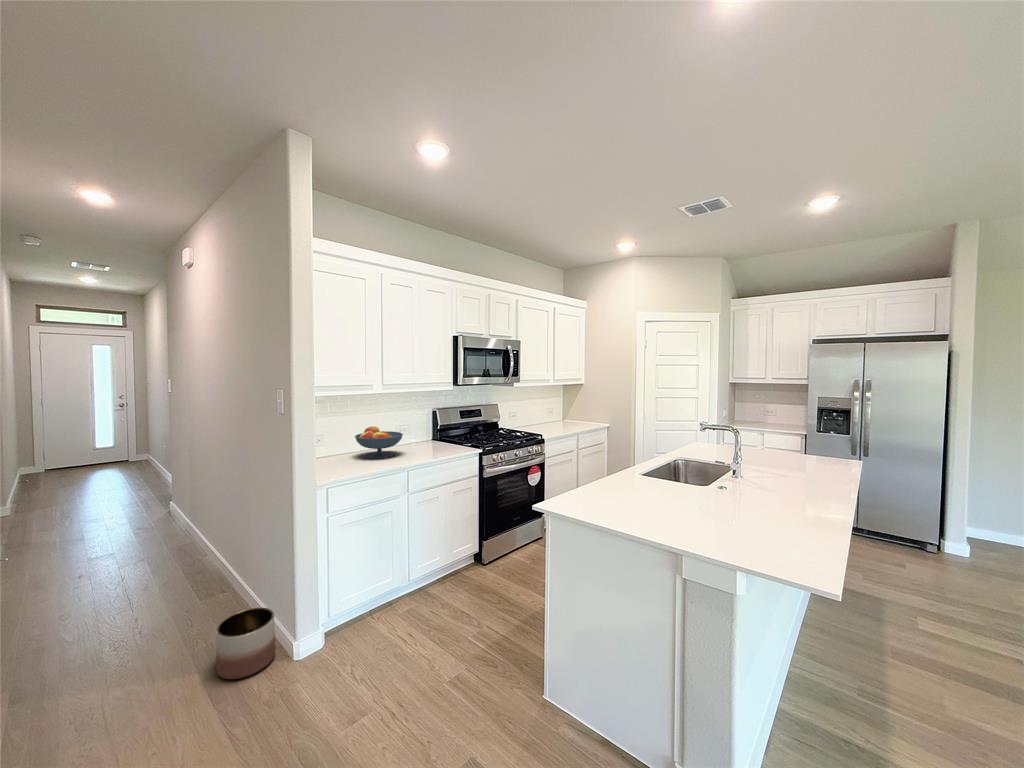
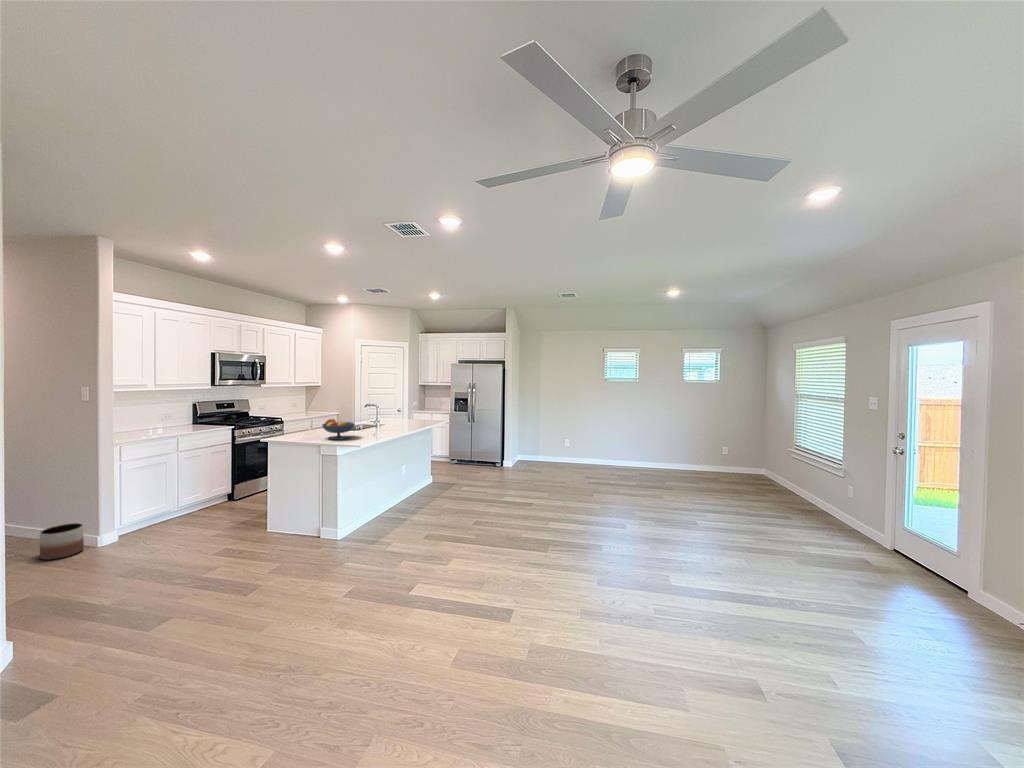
fruit bowl: present [355,426,403,459] -> present [322,419,355,440]

